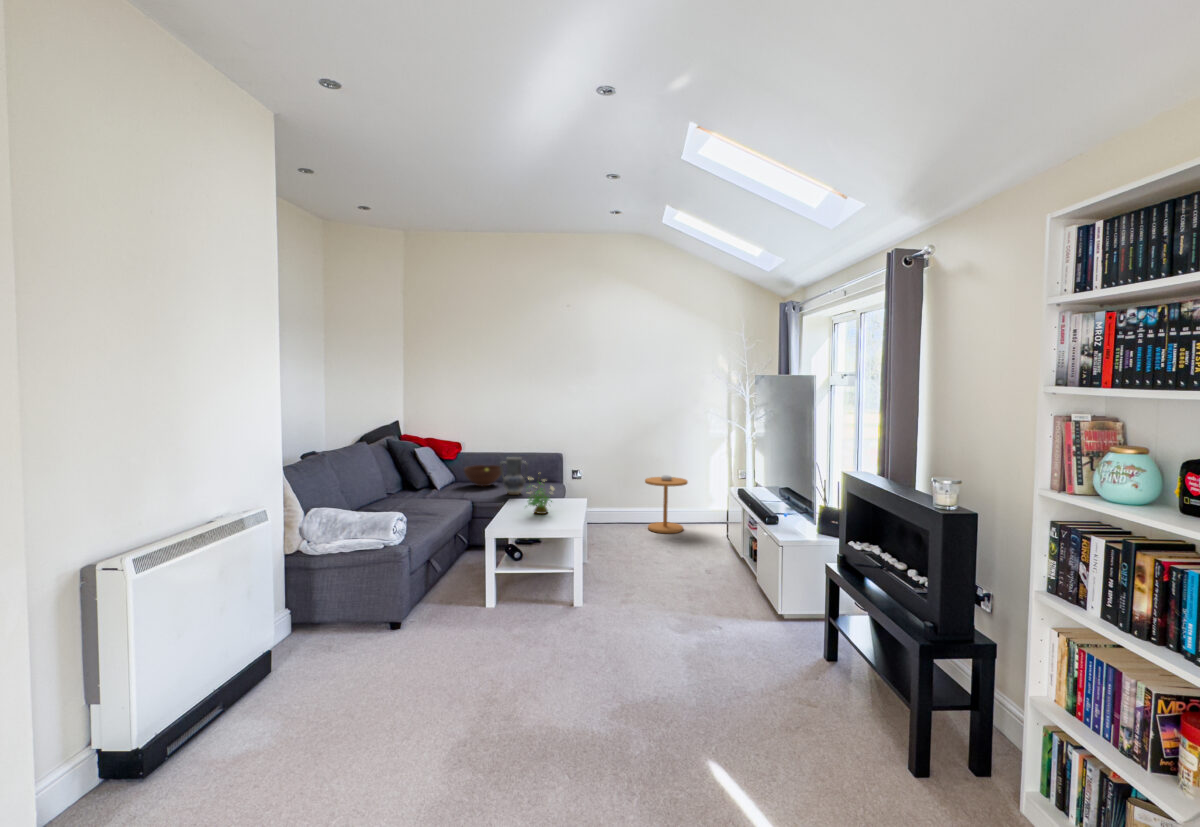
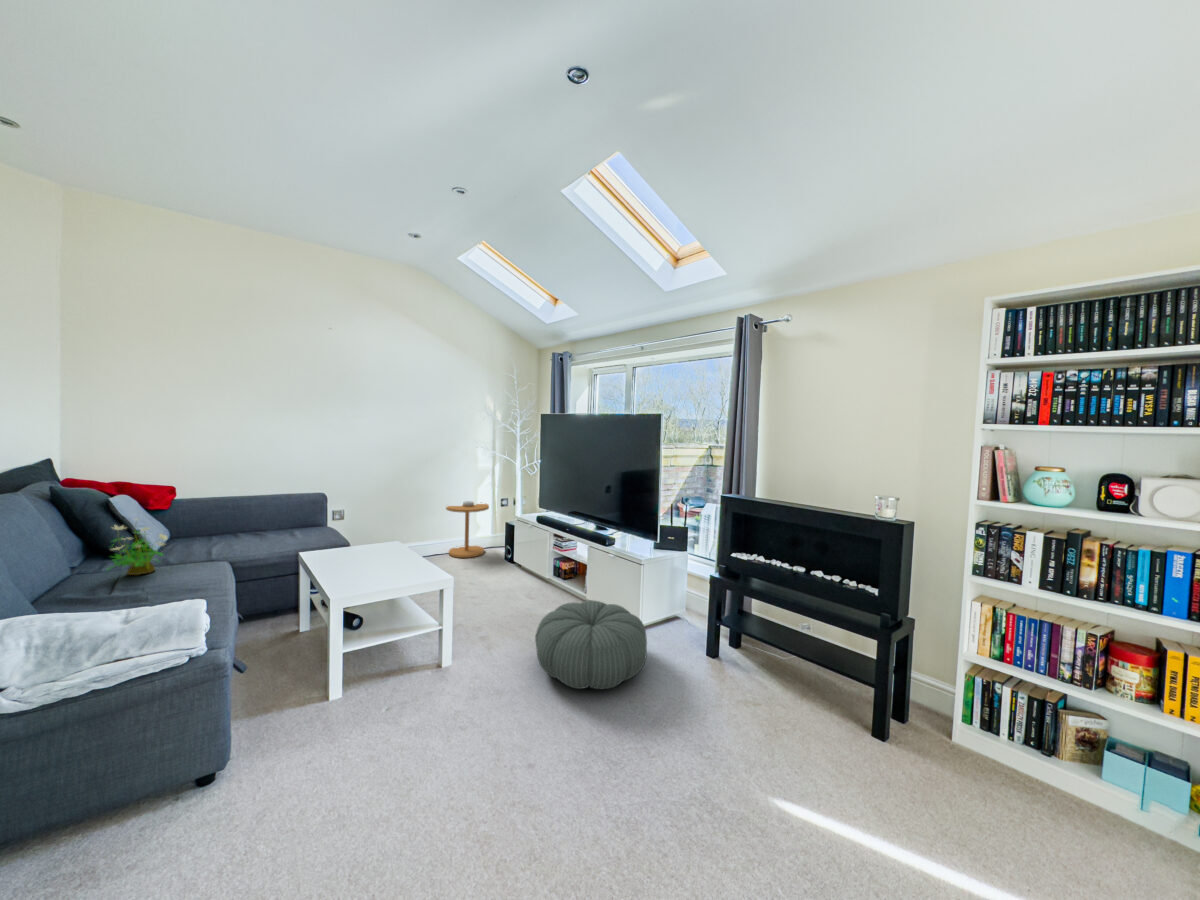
vase: present [500,457,528,495] -> none [279,497,324,547]
fruit bowl: present [464,465,501,486] -> none [196,509,266,540]
potted plant: present [528,478,554,514] -> present [108,525,167,575]
pouf: none [623,570,733,644] -> present [535,600,647,689]

